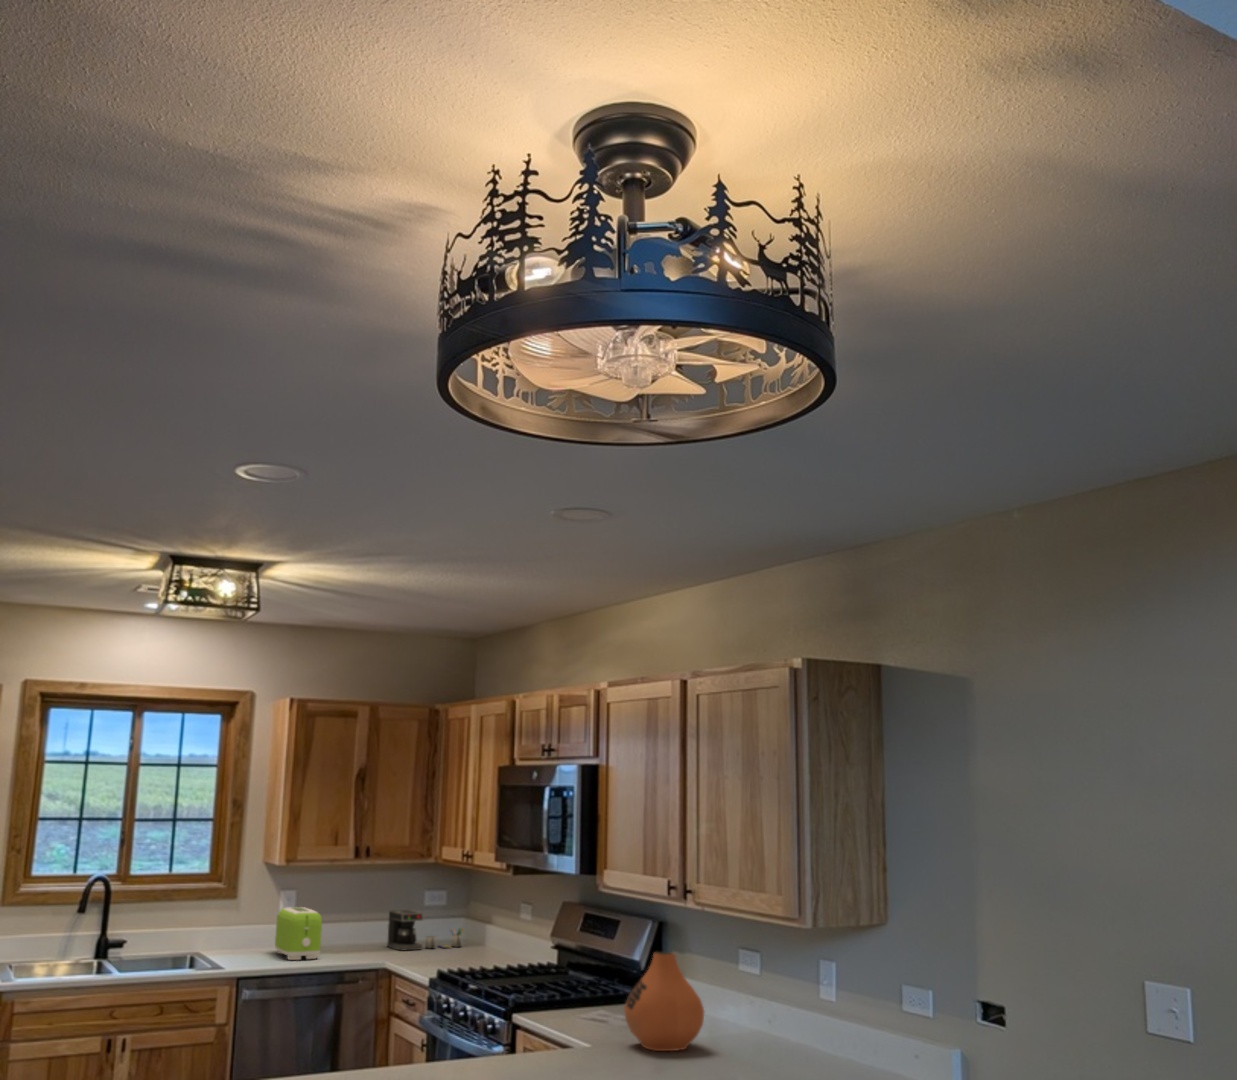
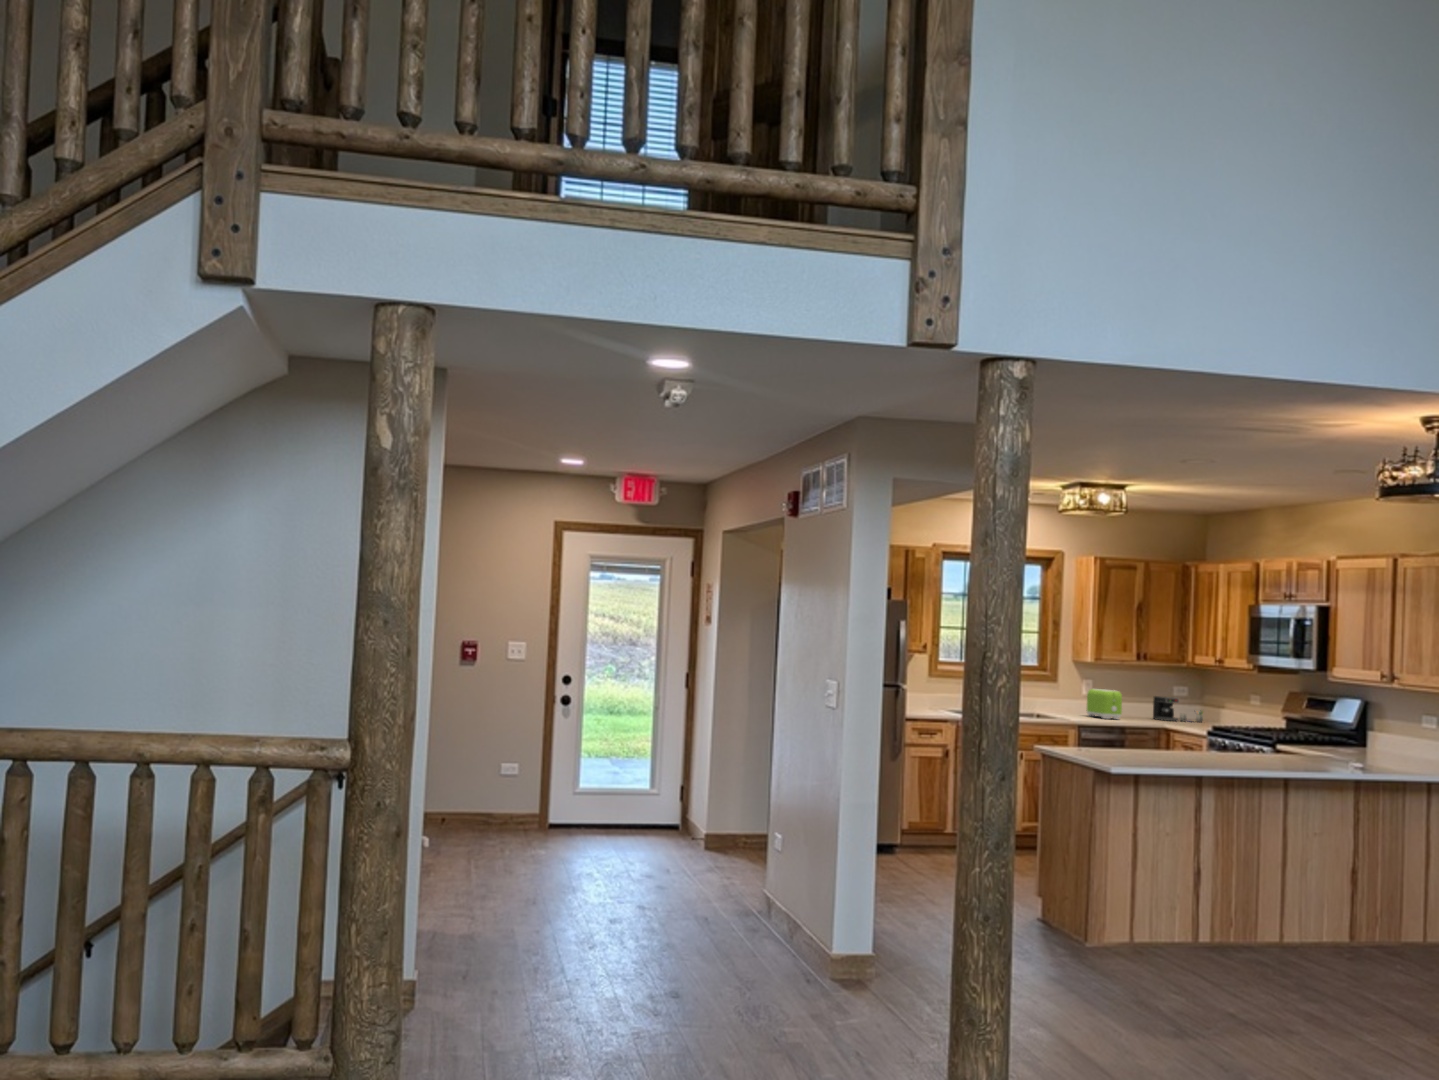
vase: present [624,952,704,1051] -> none [1358,708,1407,758]

